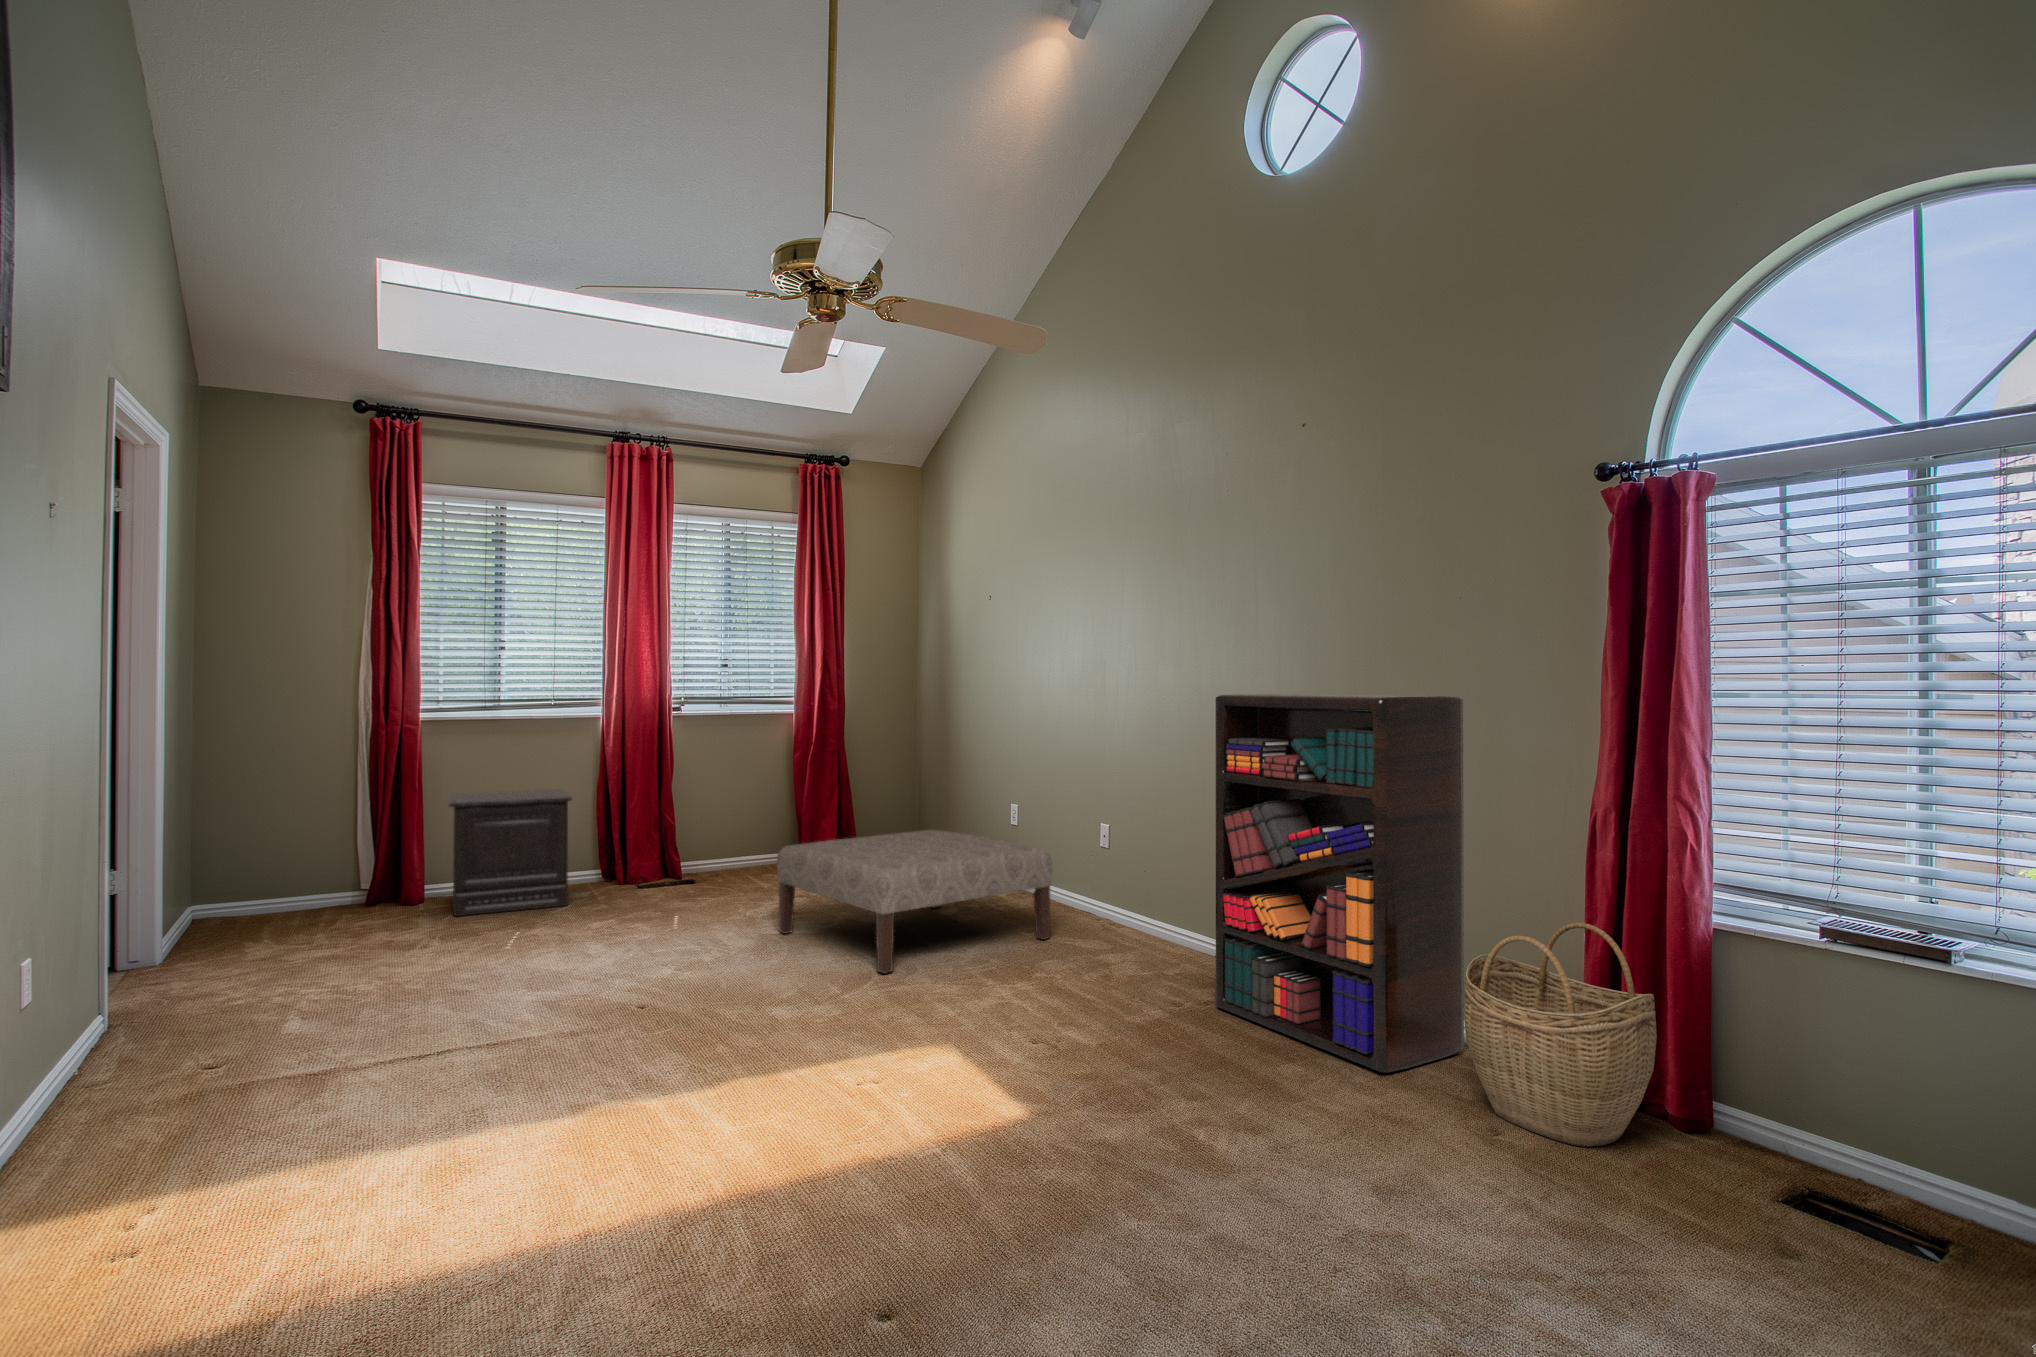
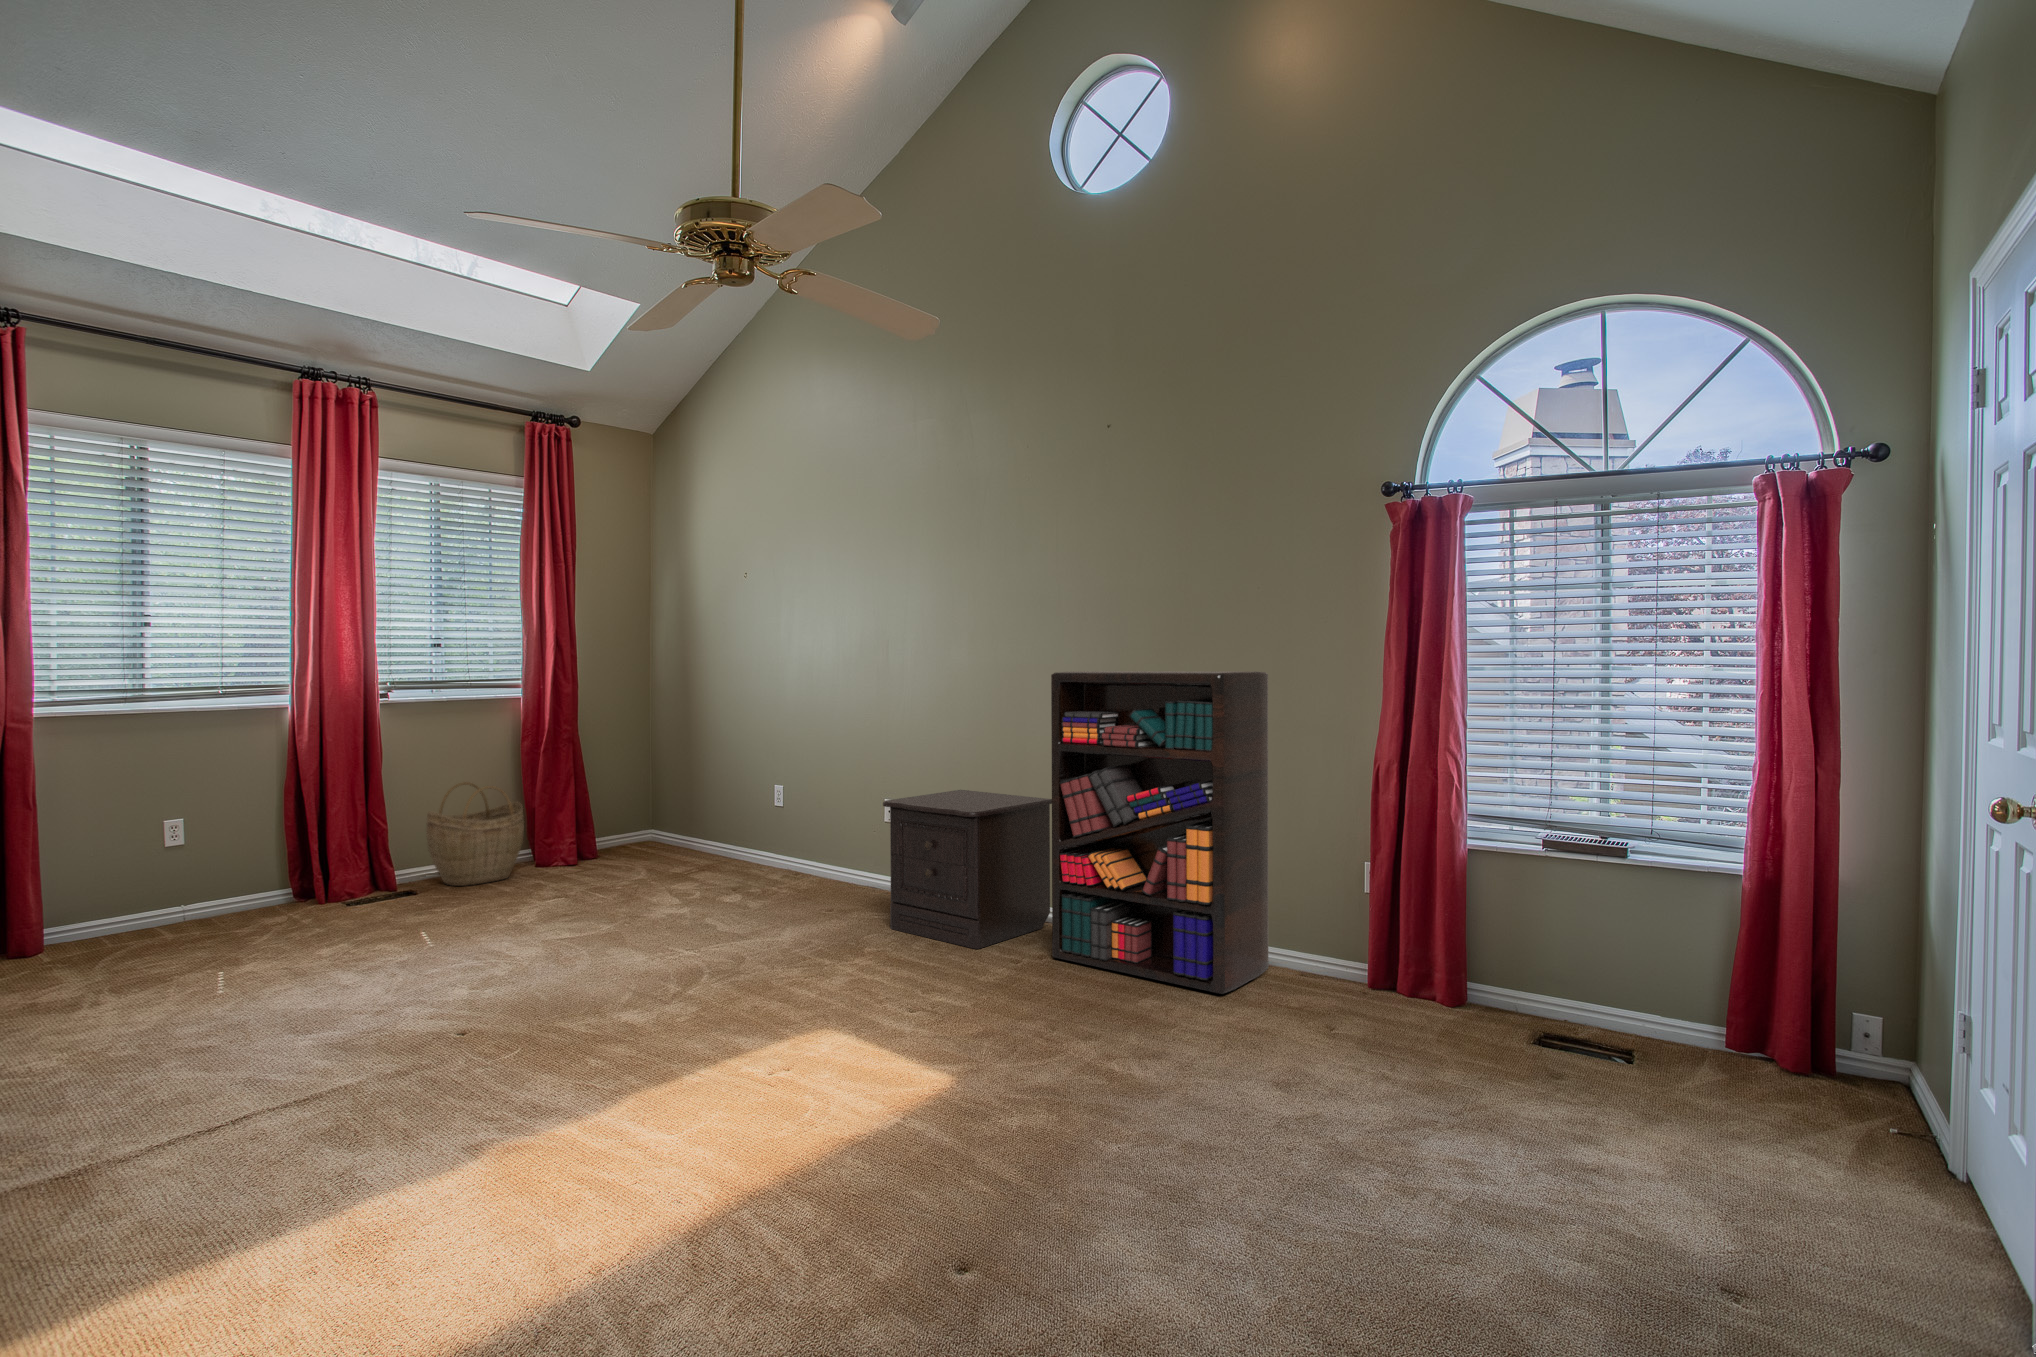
nightstand: present [448,789,572,916] -> present [883,790,1052,949]
ottoman: present [777,829,1052,974] -> none [559,815,860,963]
woven basket: present [1463,923,1657,1147] -> present [426,782,524,886]

